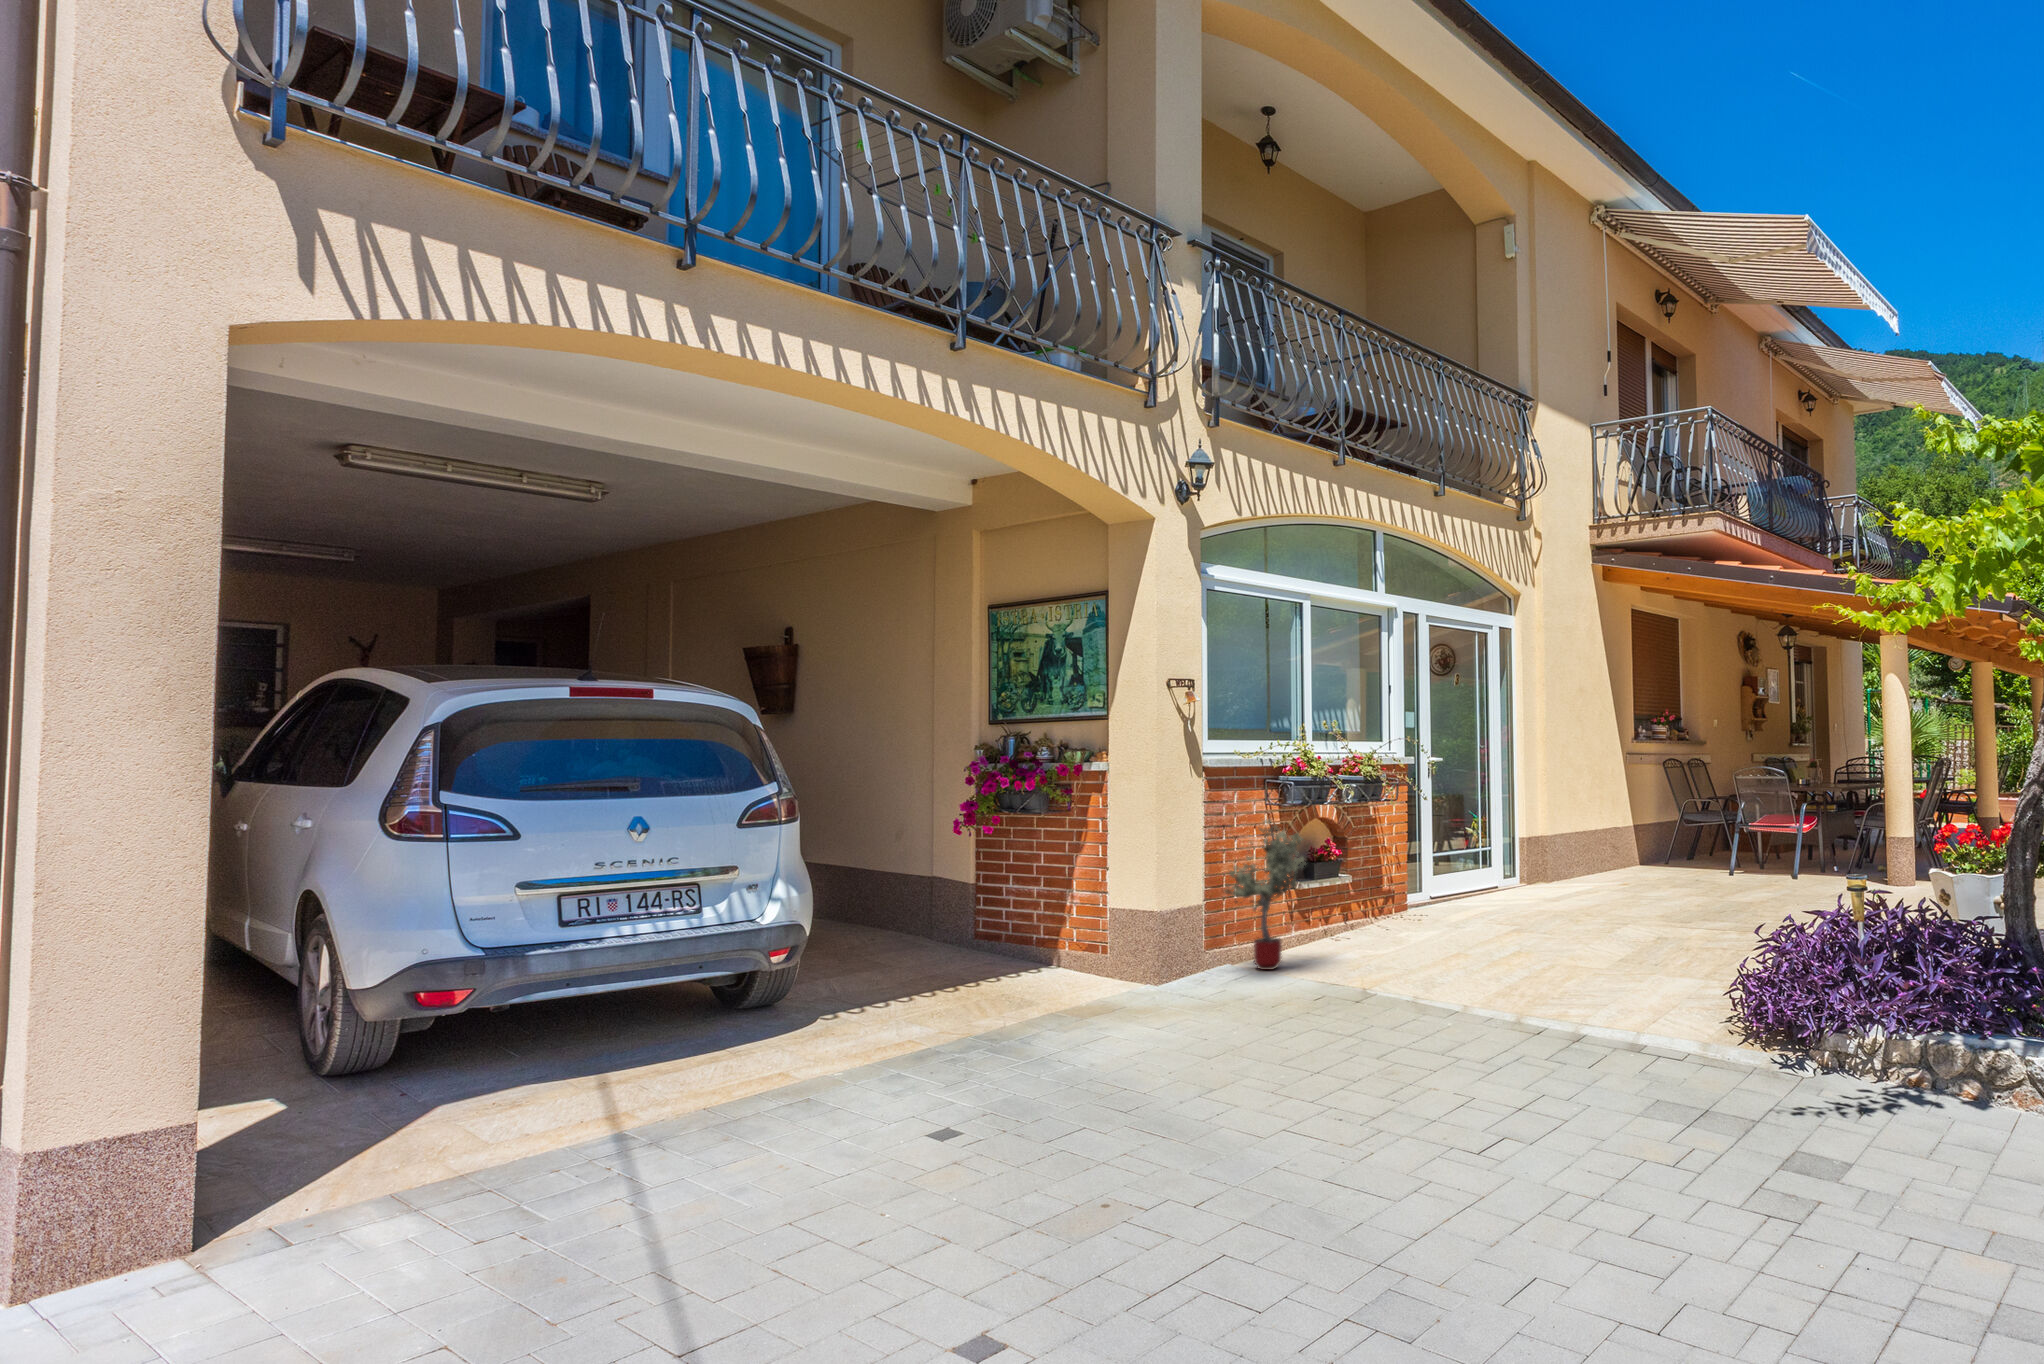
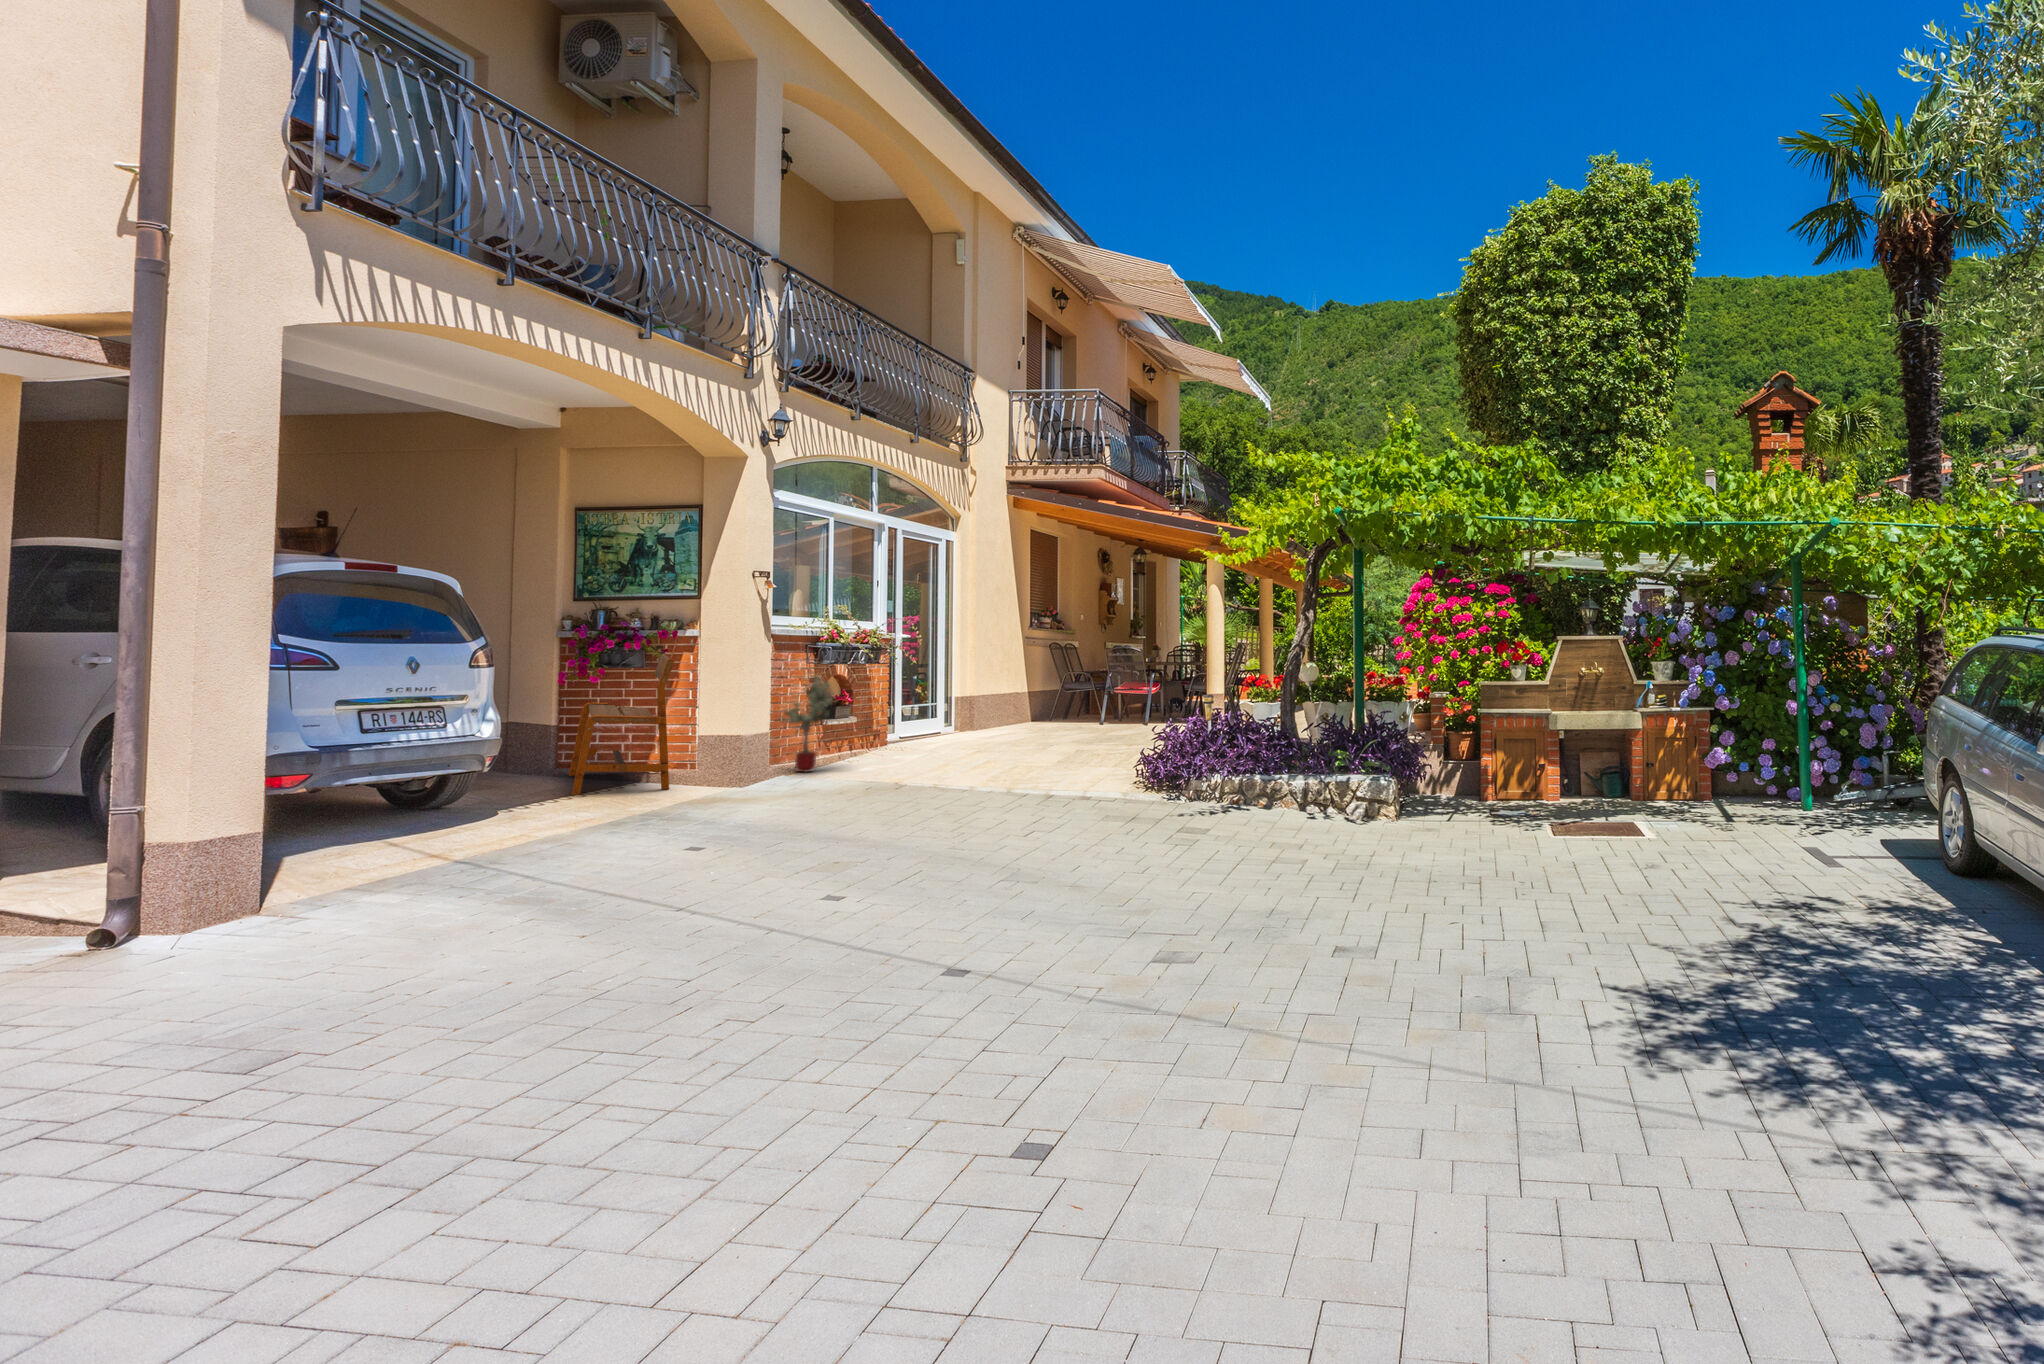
bench: none [941,790,1089,999] -> present [569,654,674,795]

